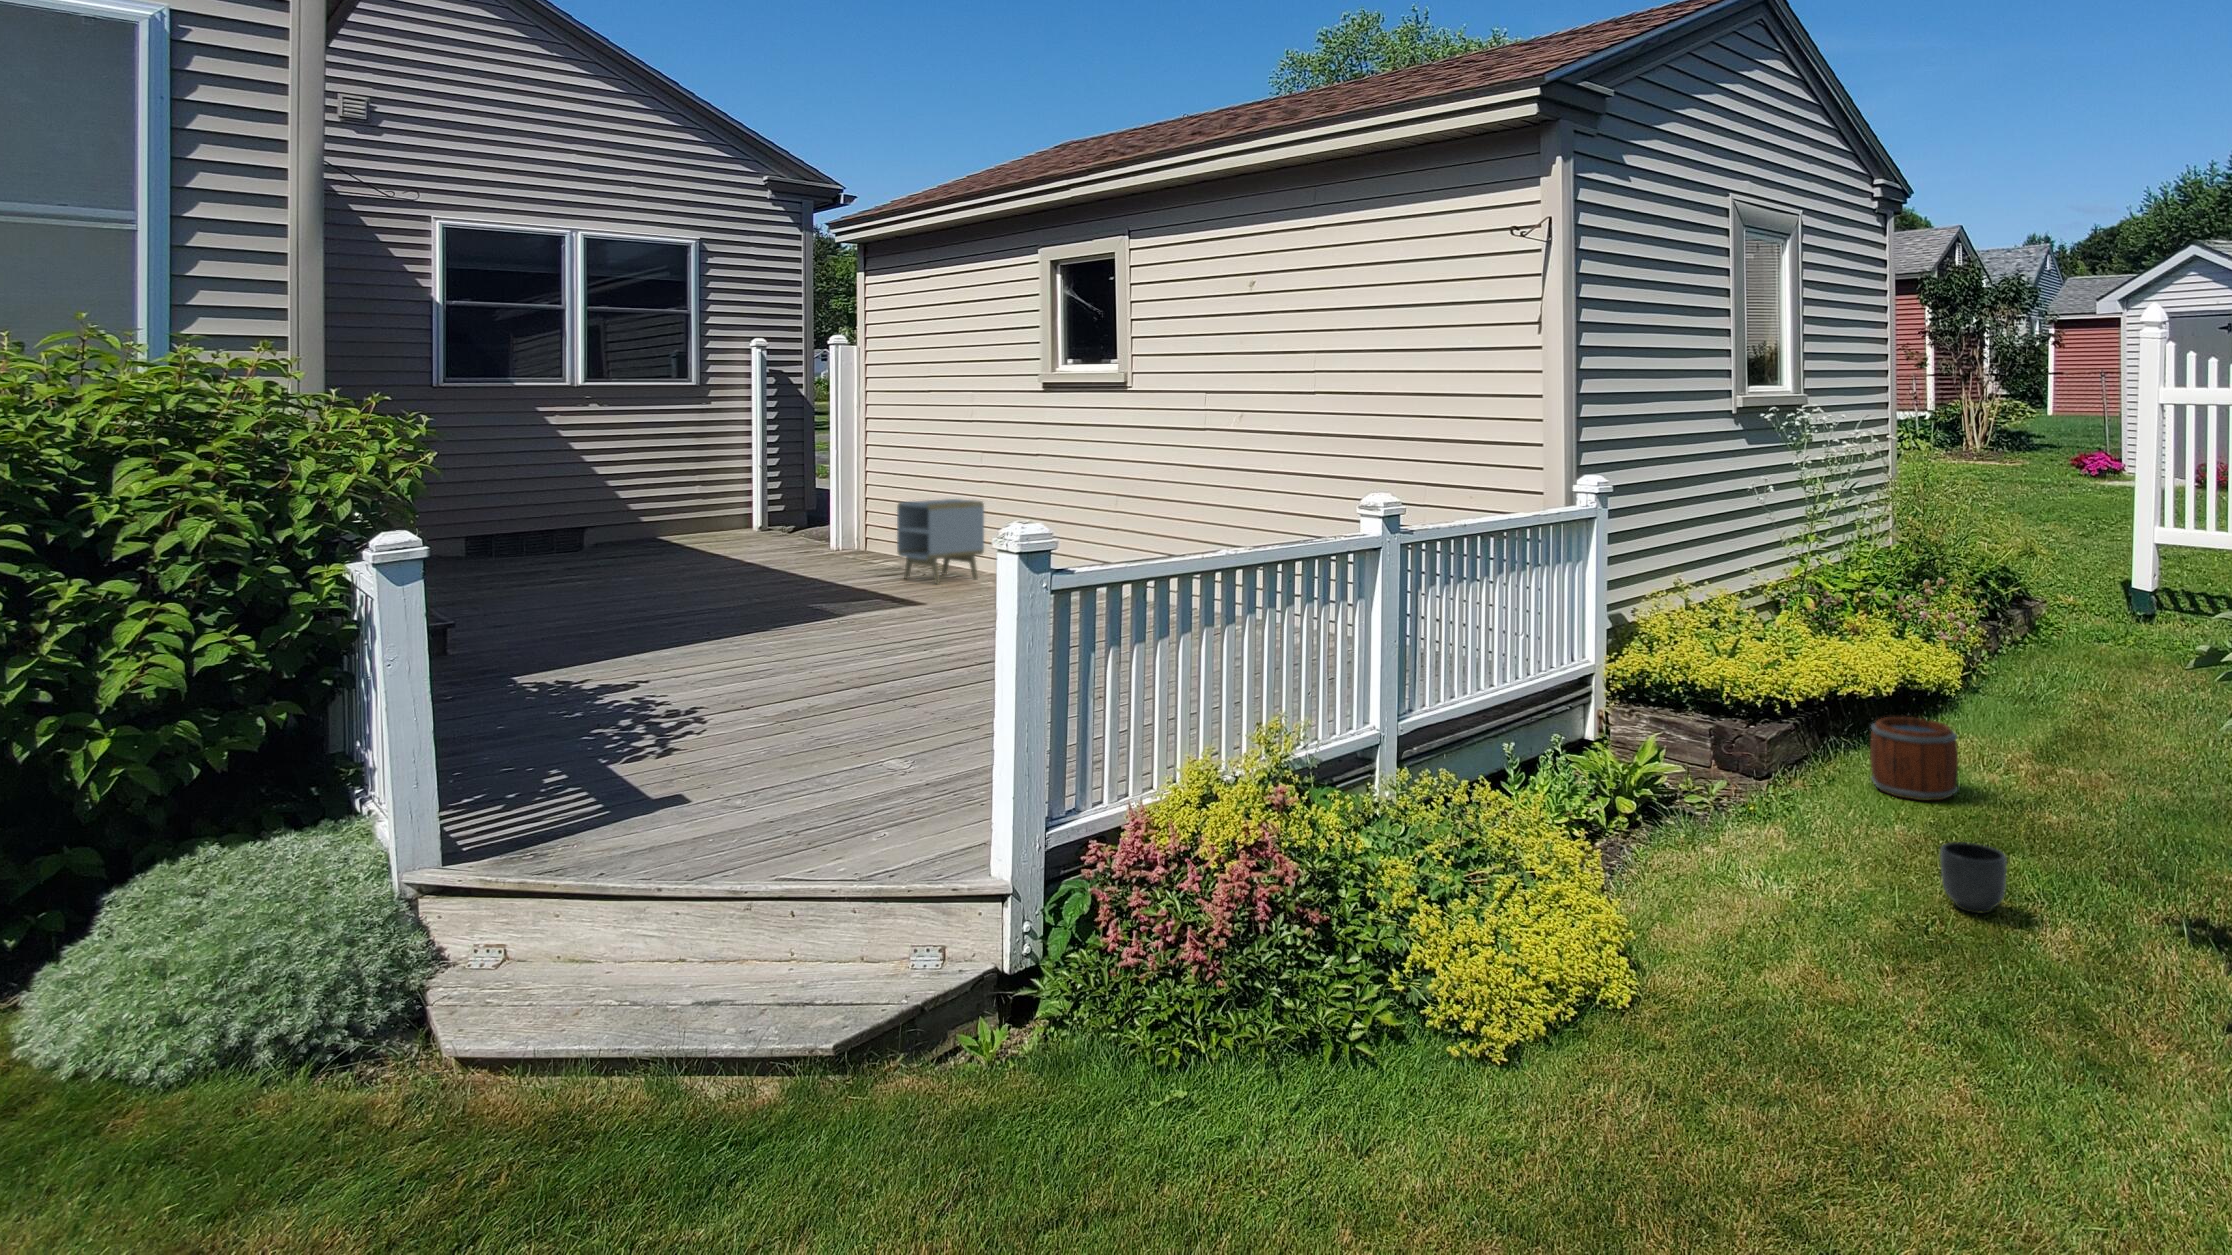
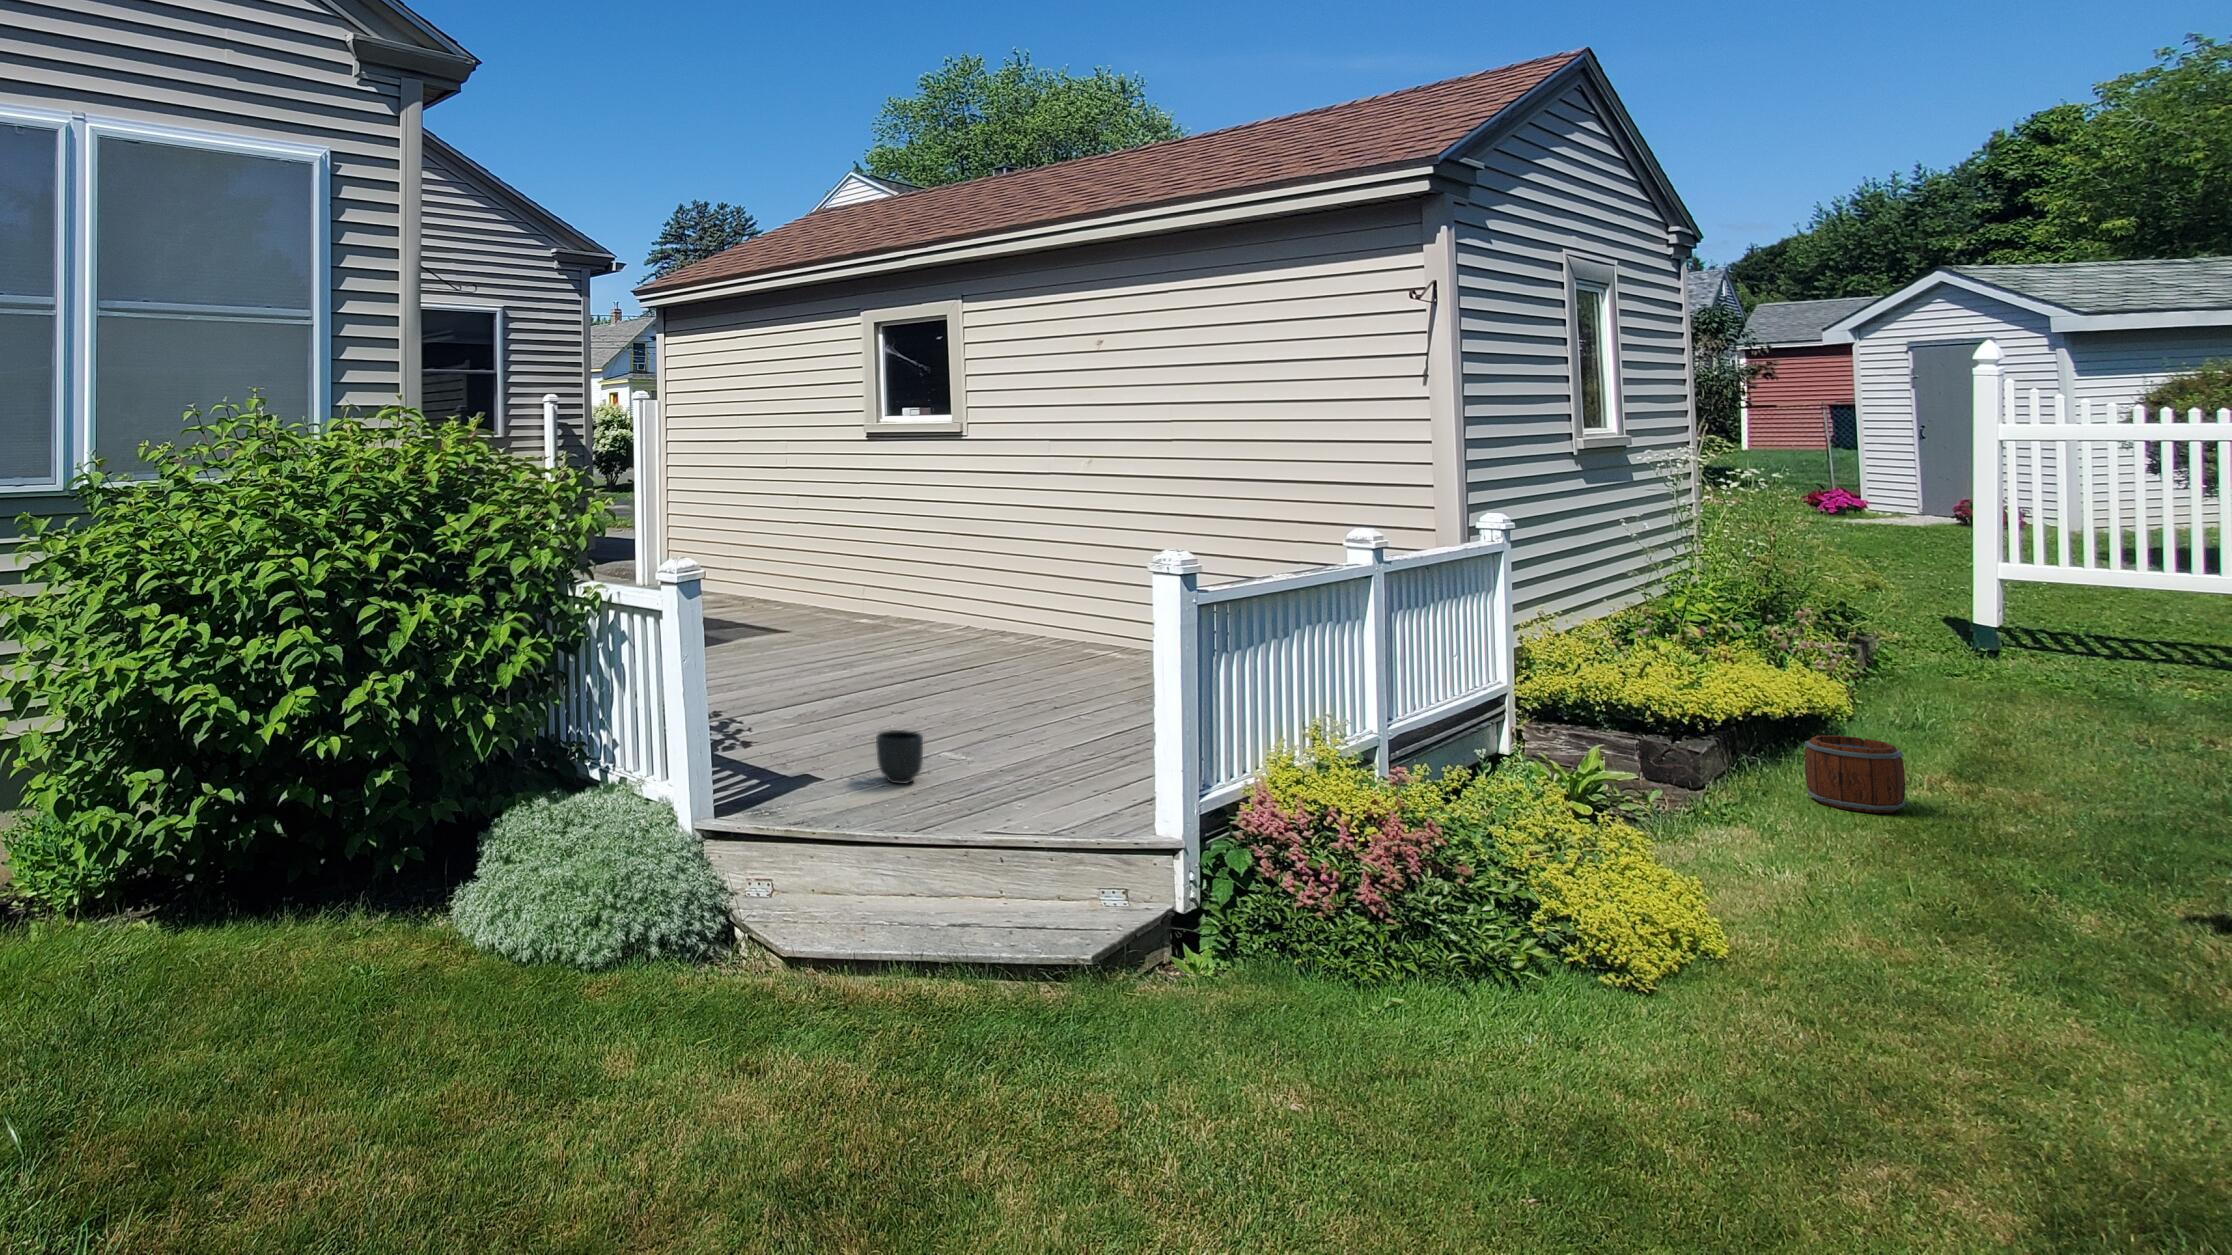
side table: present [897,499,984,584] -> none [738,538,816,615]
planter: present [1940,842,2007,913] -> present [876,730,923,784]

